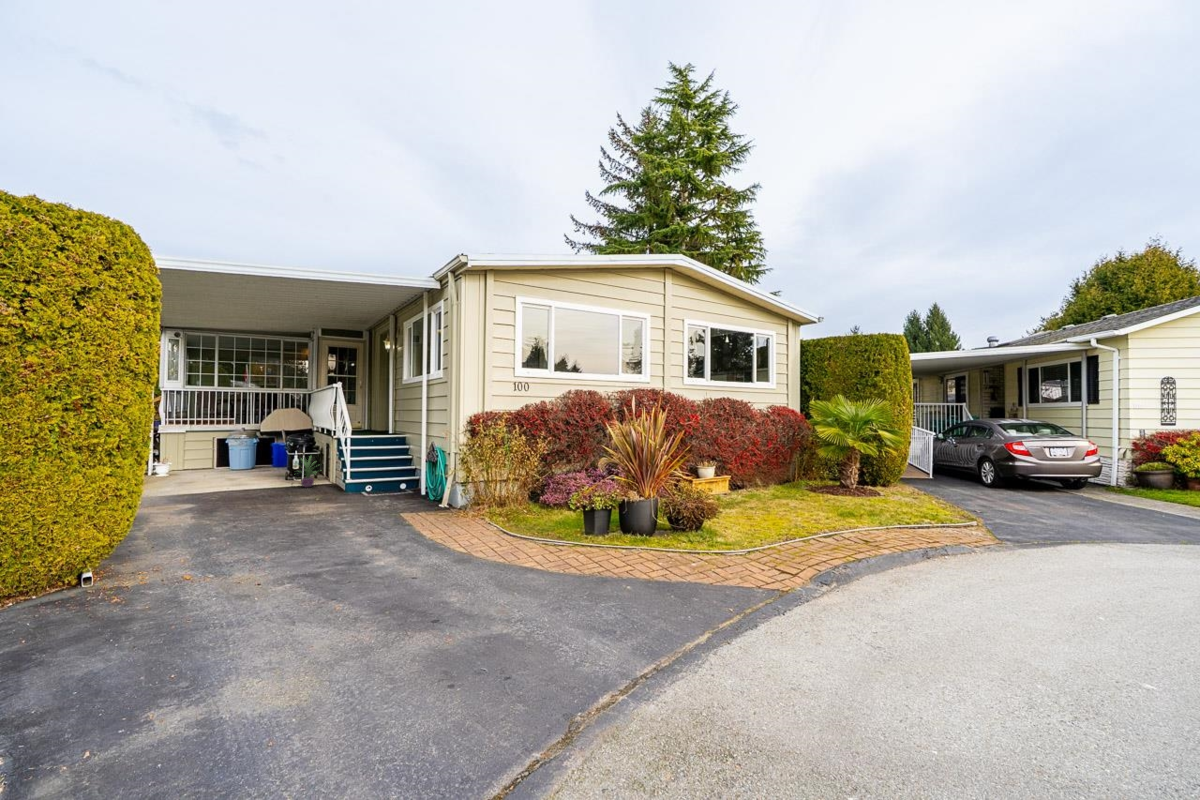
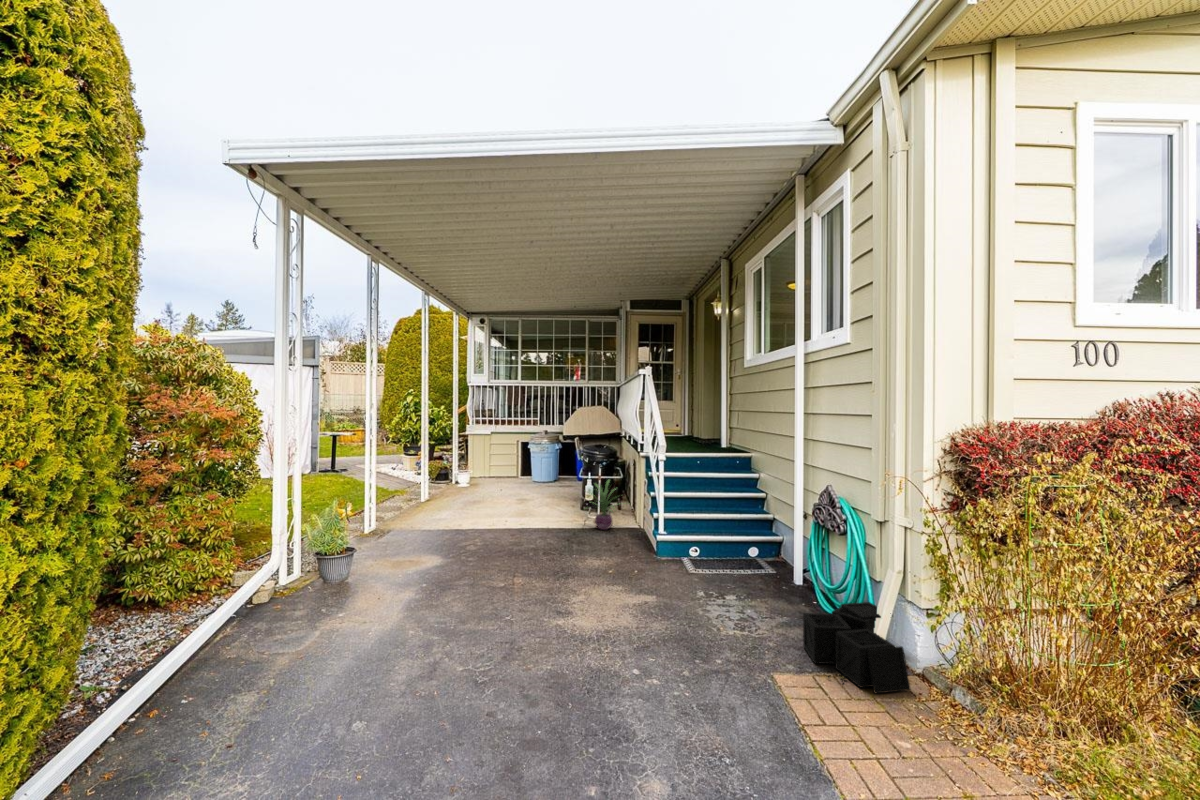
storage bin: none [413,488,449,511] -> present [803,602,910,693]

